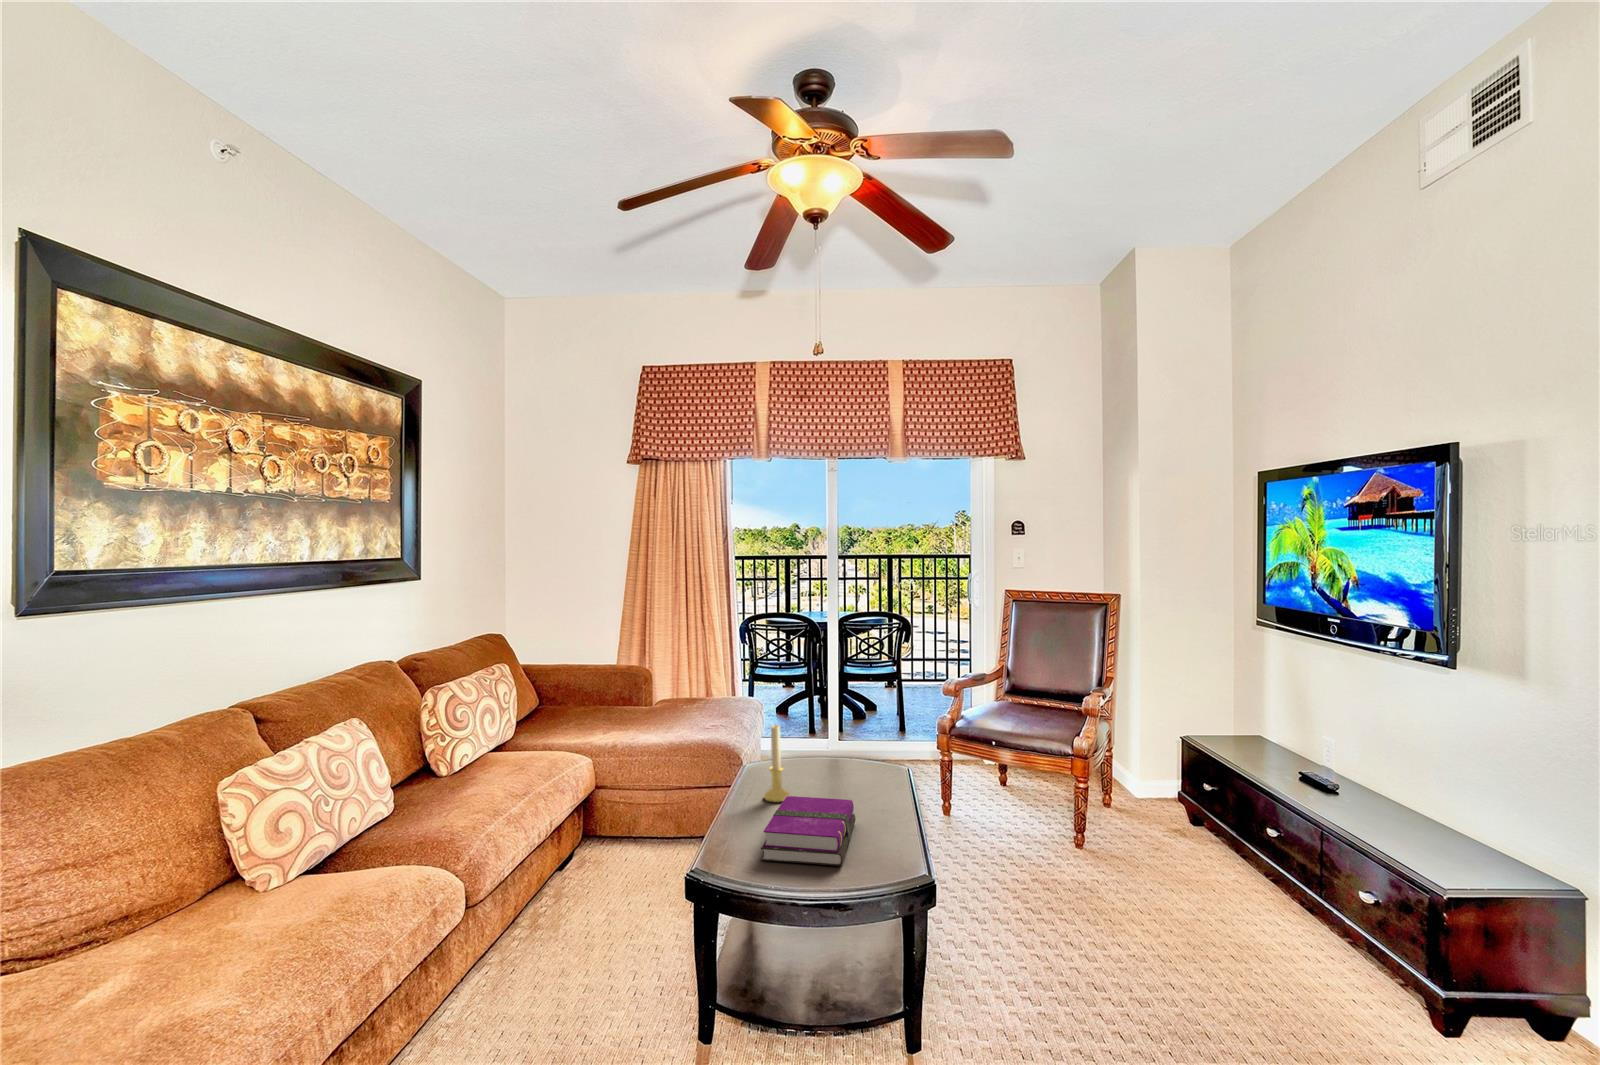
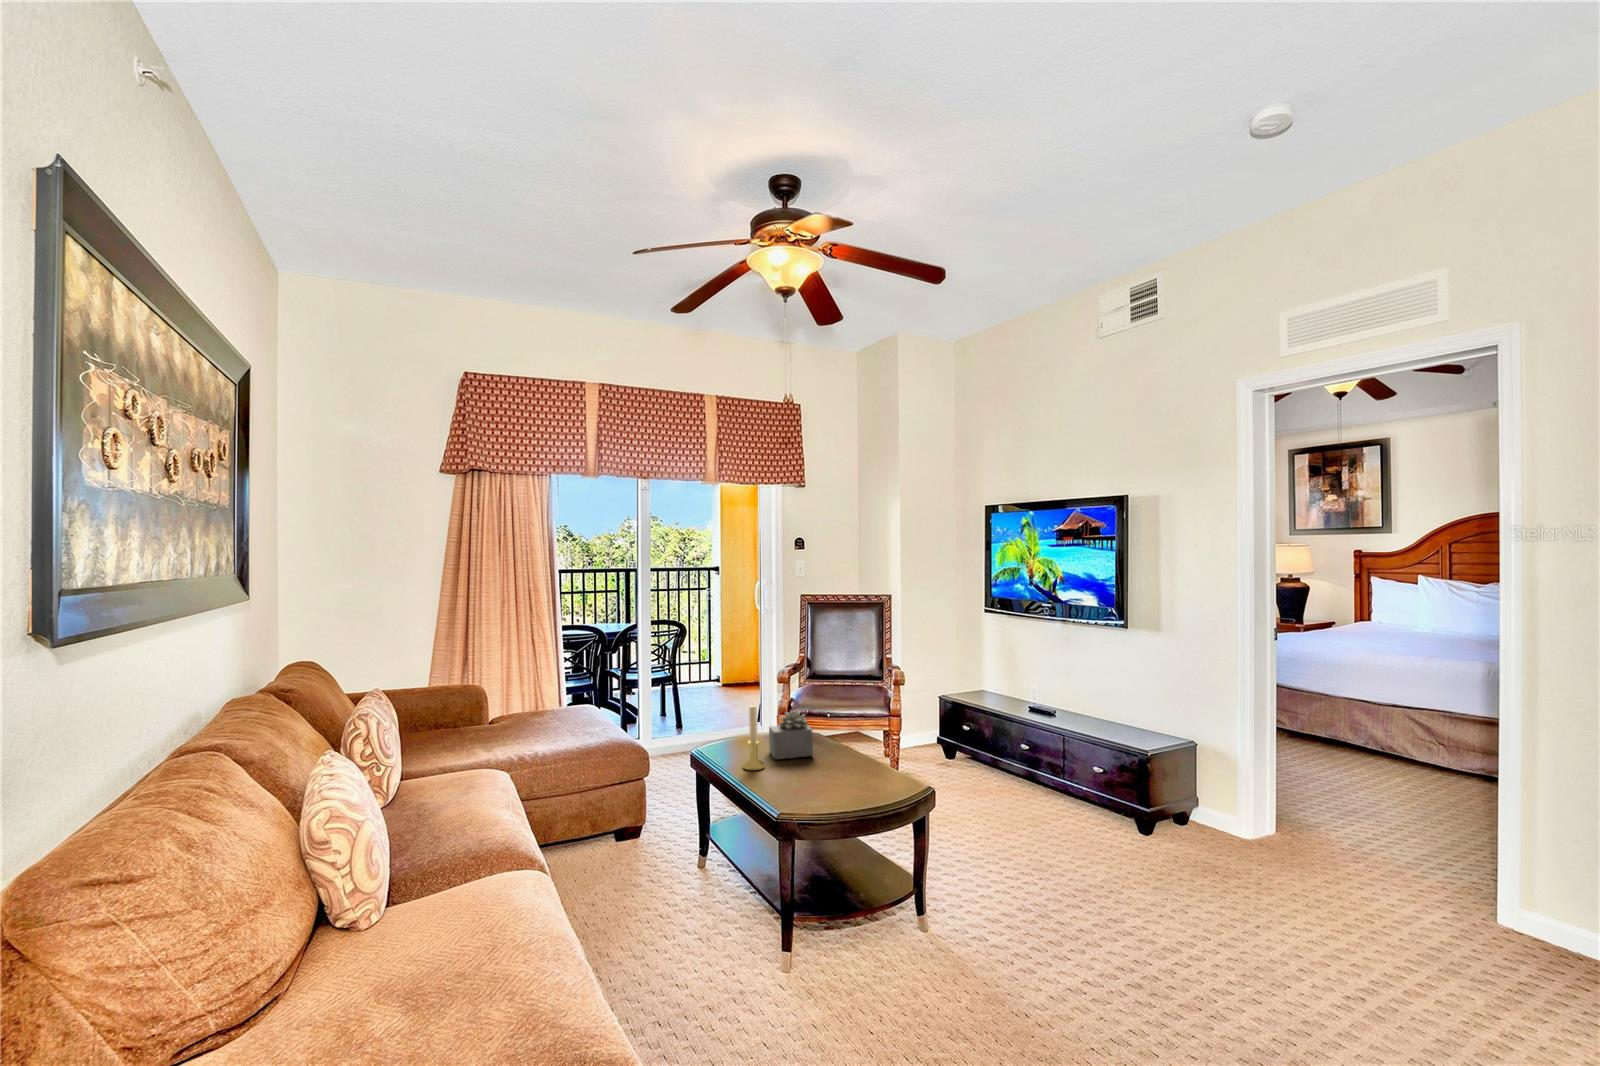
succulent plant: none [811,734,867,796] -> present [769,711,813,759]
hardback book: present [761,796,856,866] -> none [781,753,867,801]

